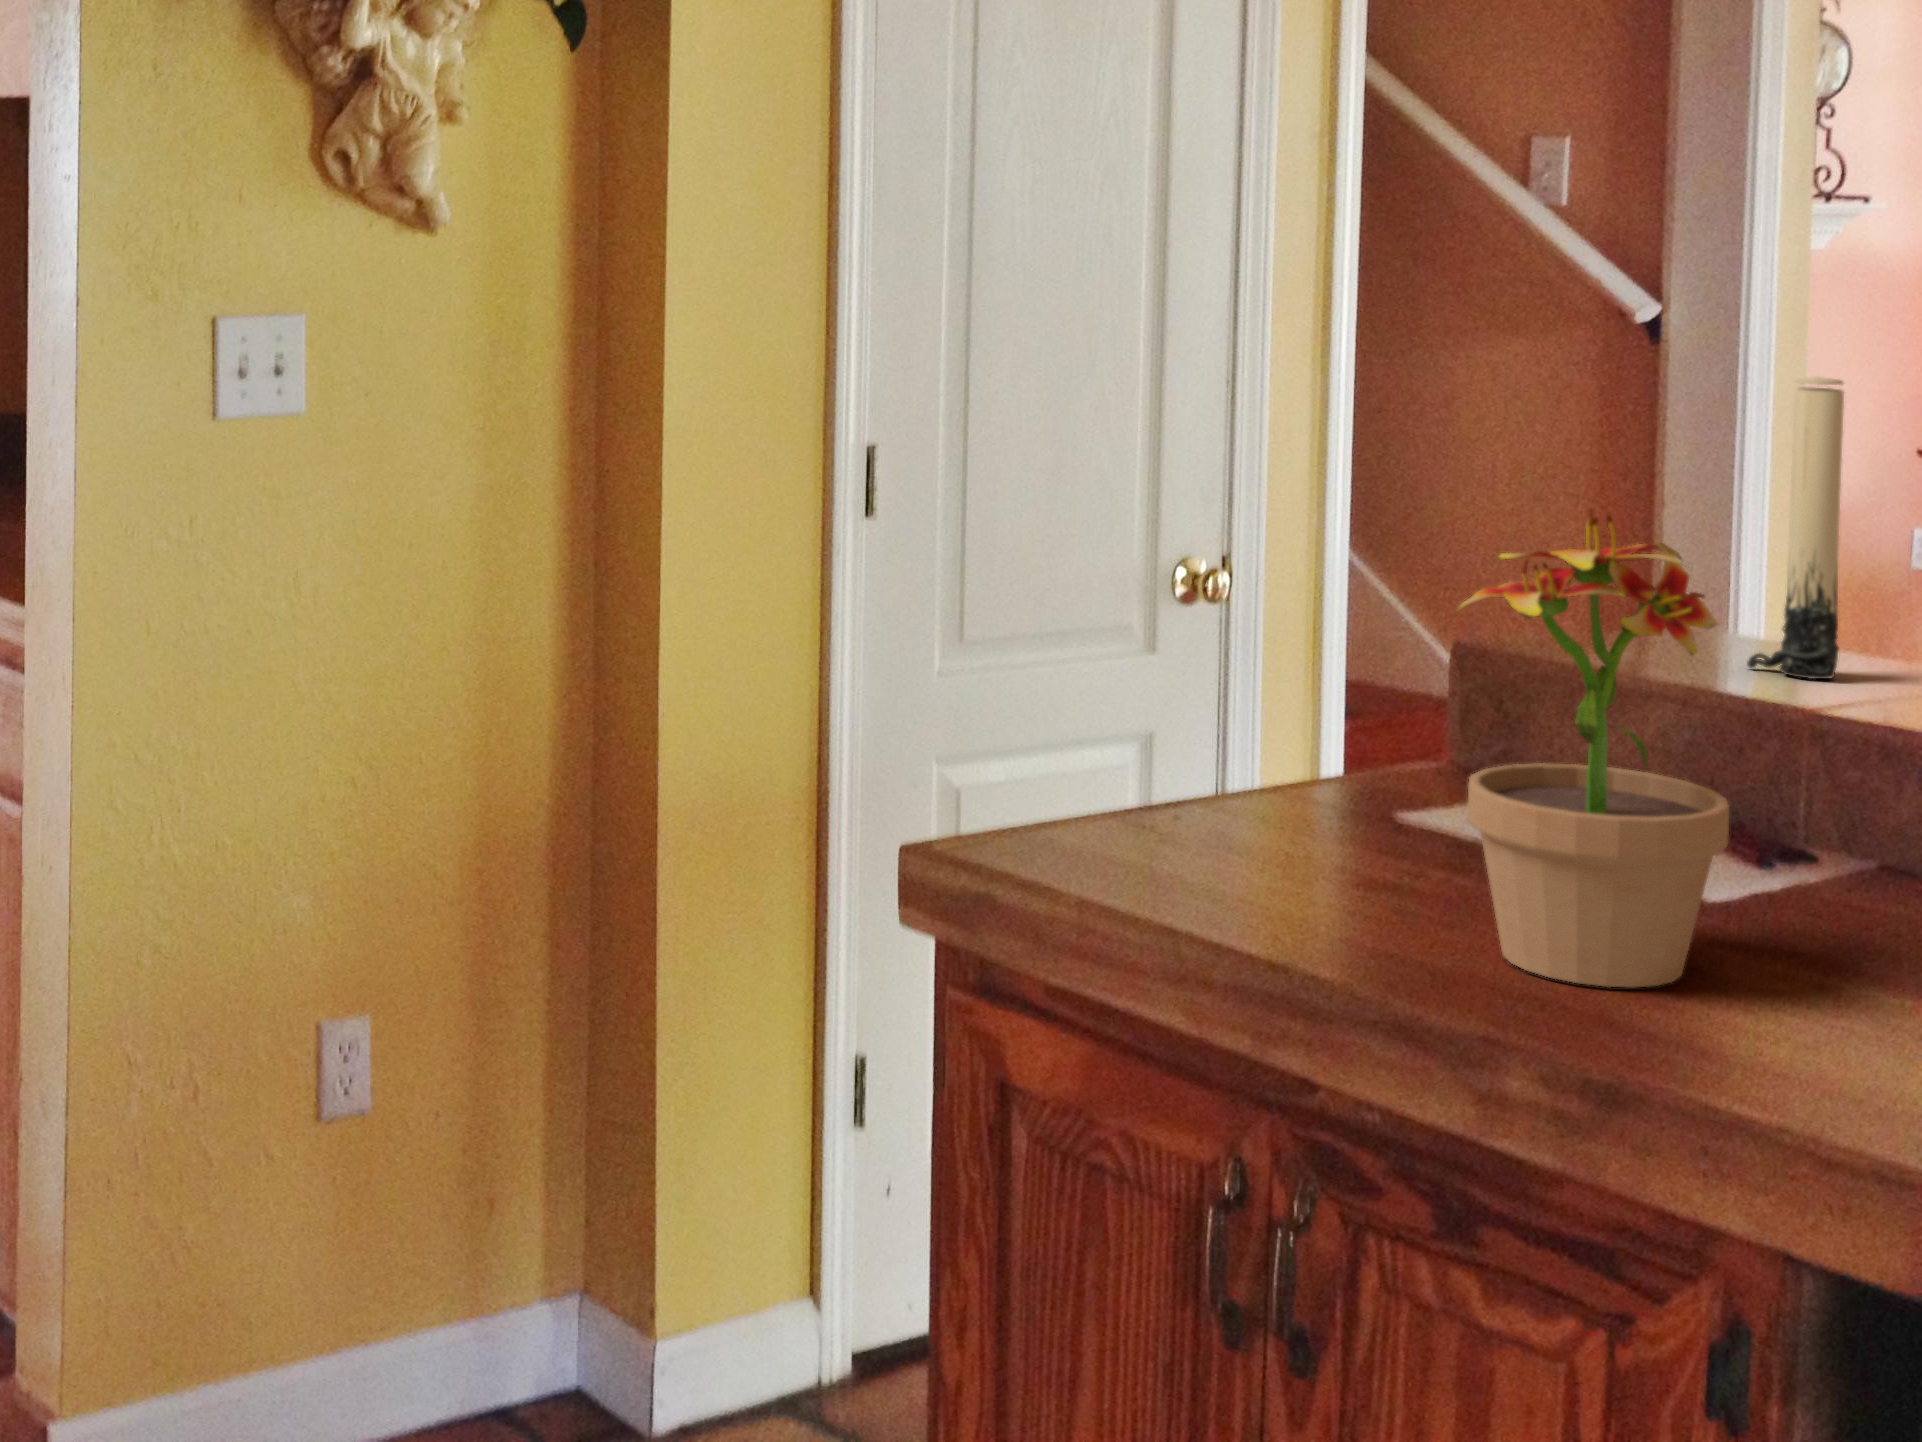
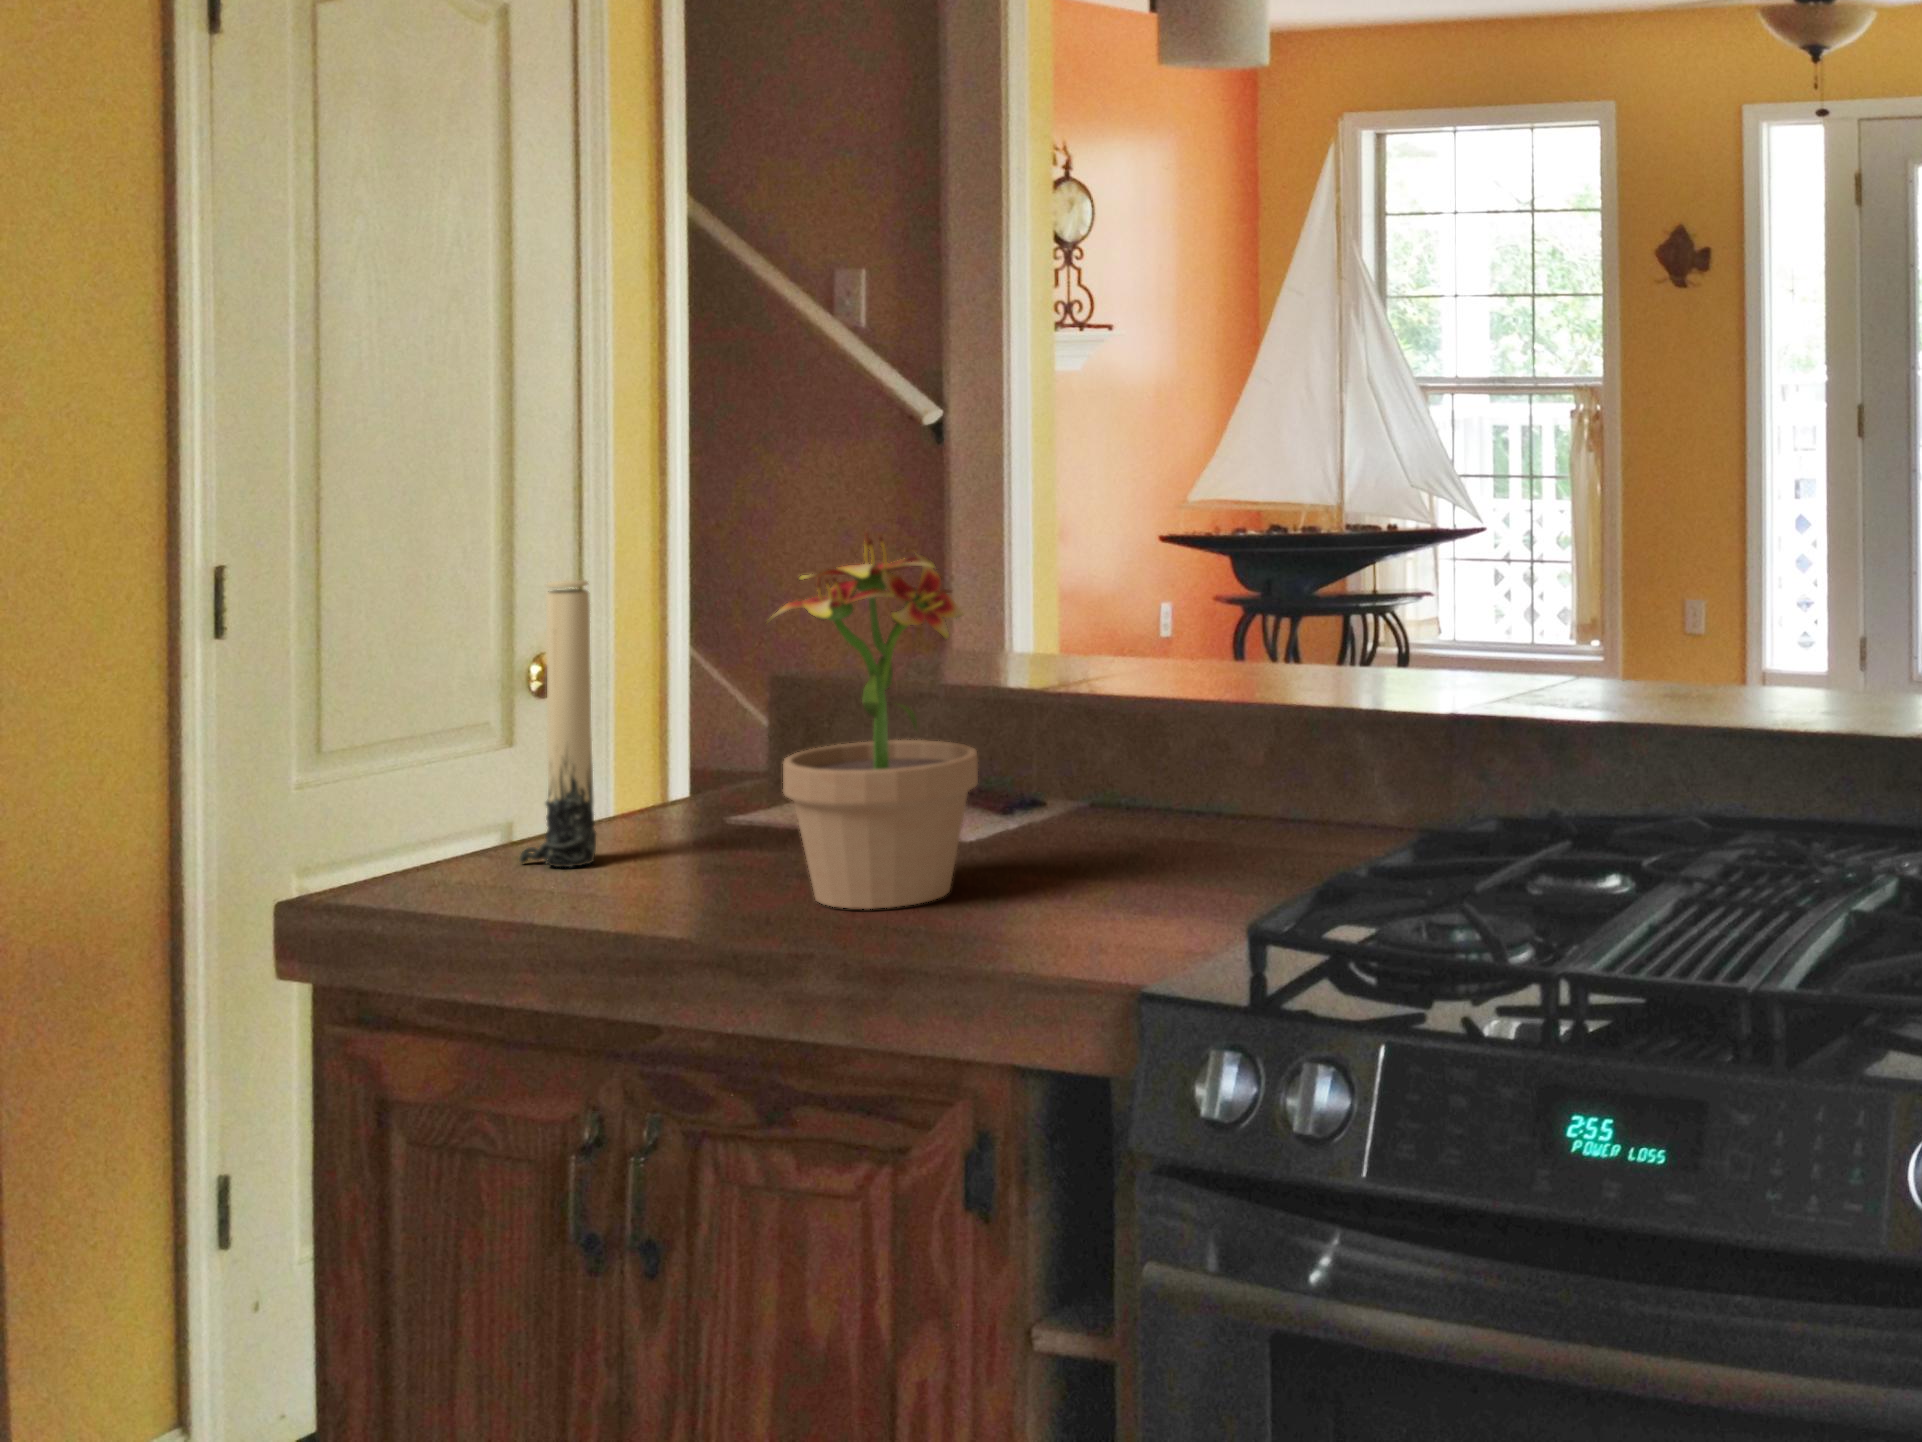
candle: present [1747,377,1844,679] -> present [520,580,596,867]

